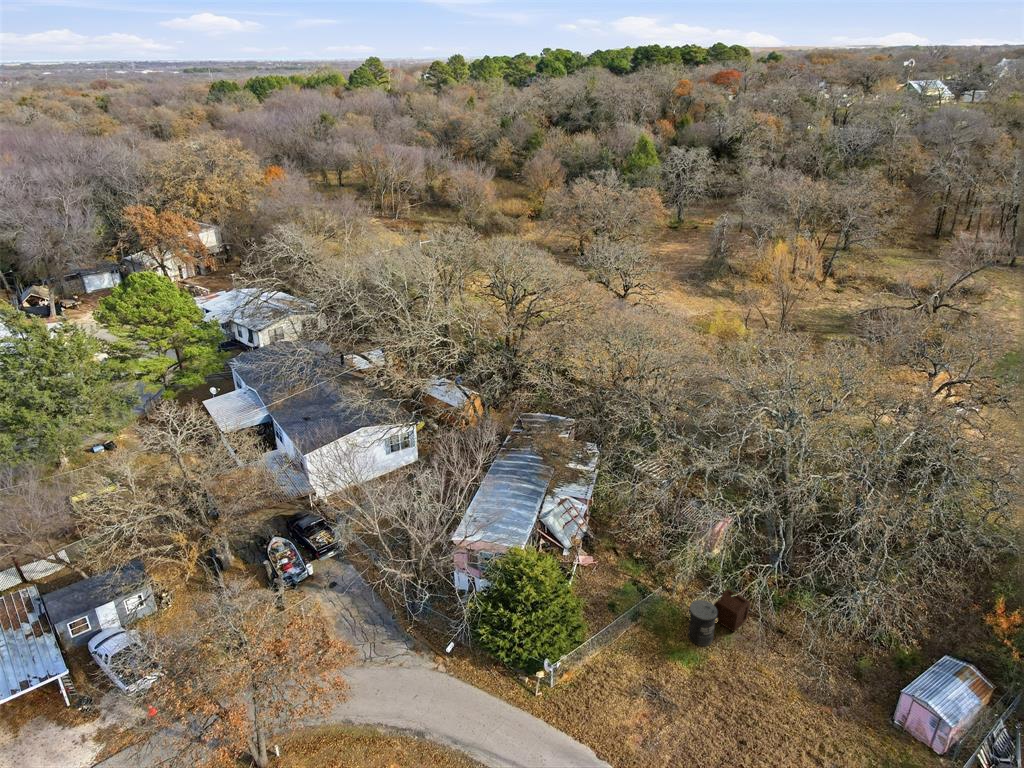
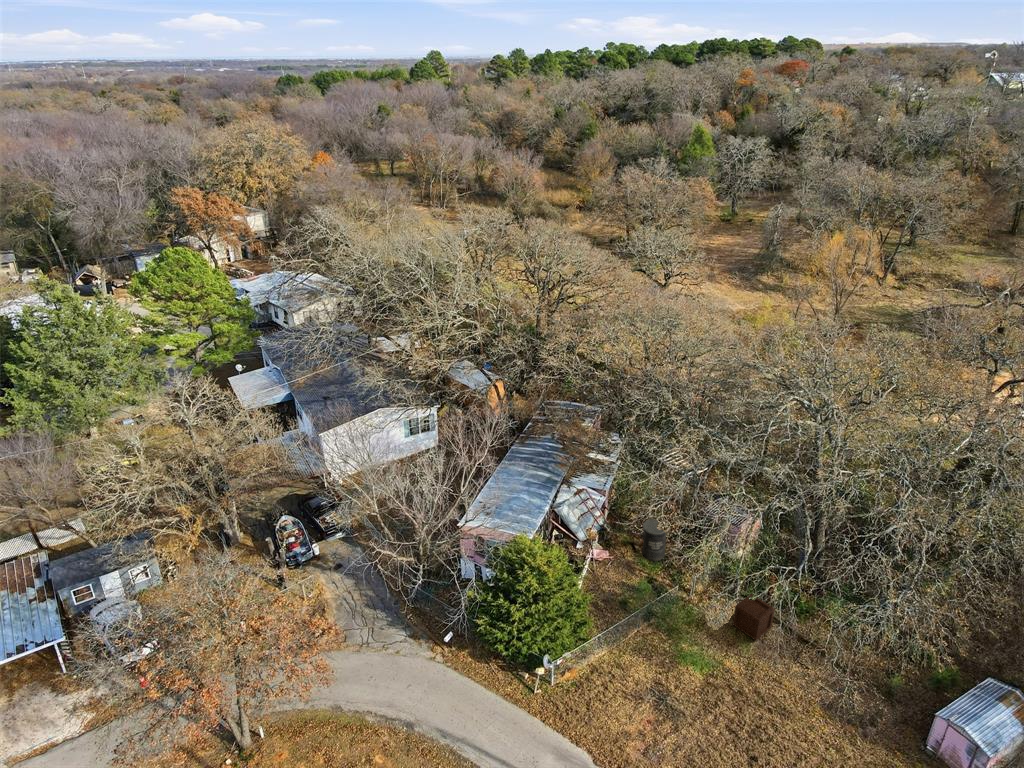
trash can: present [688,600,718,646] -> present [642,519,666,561]

